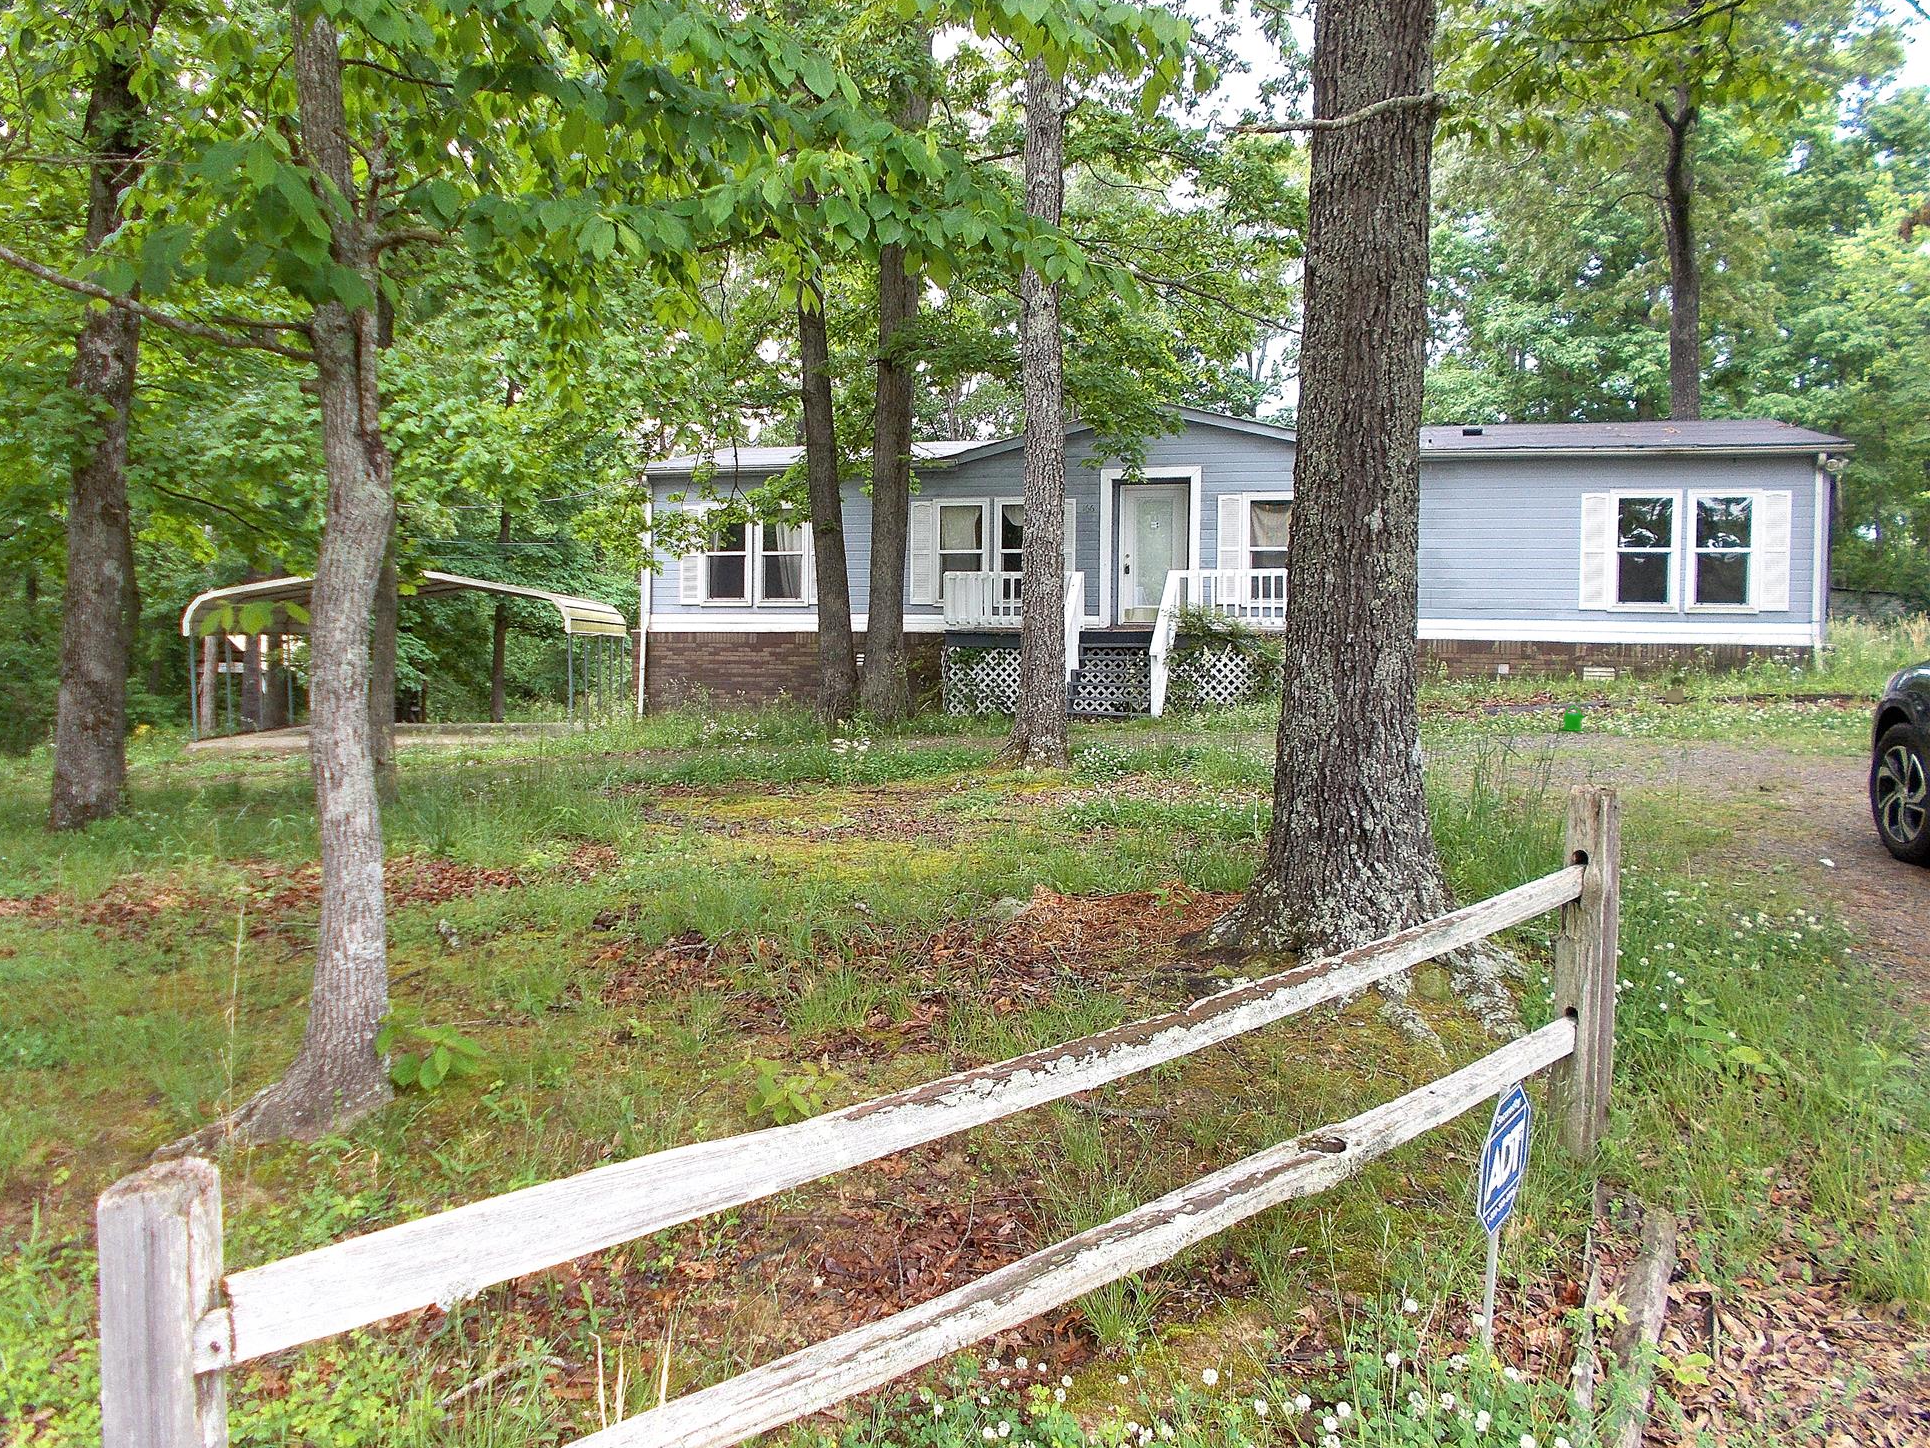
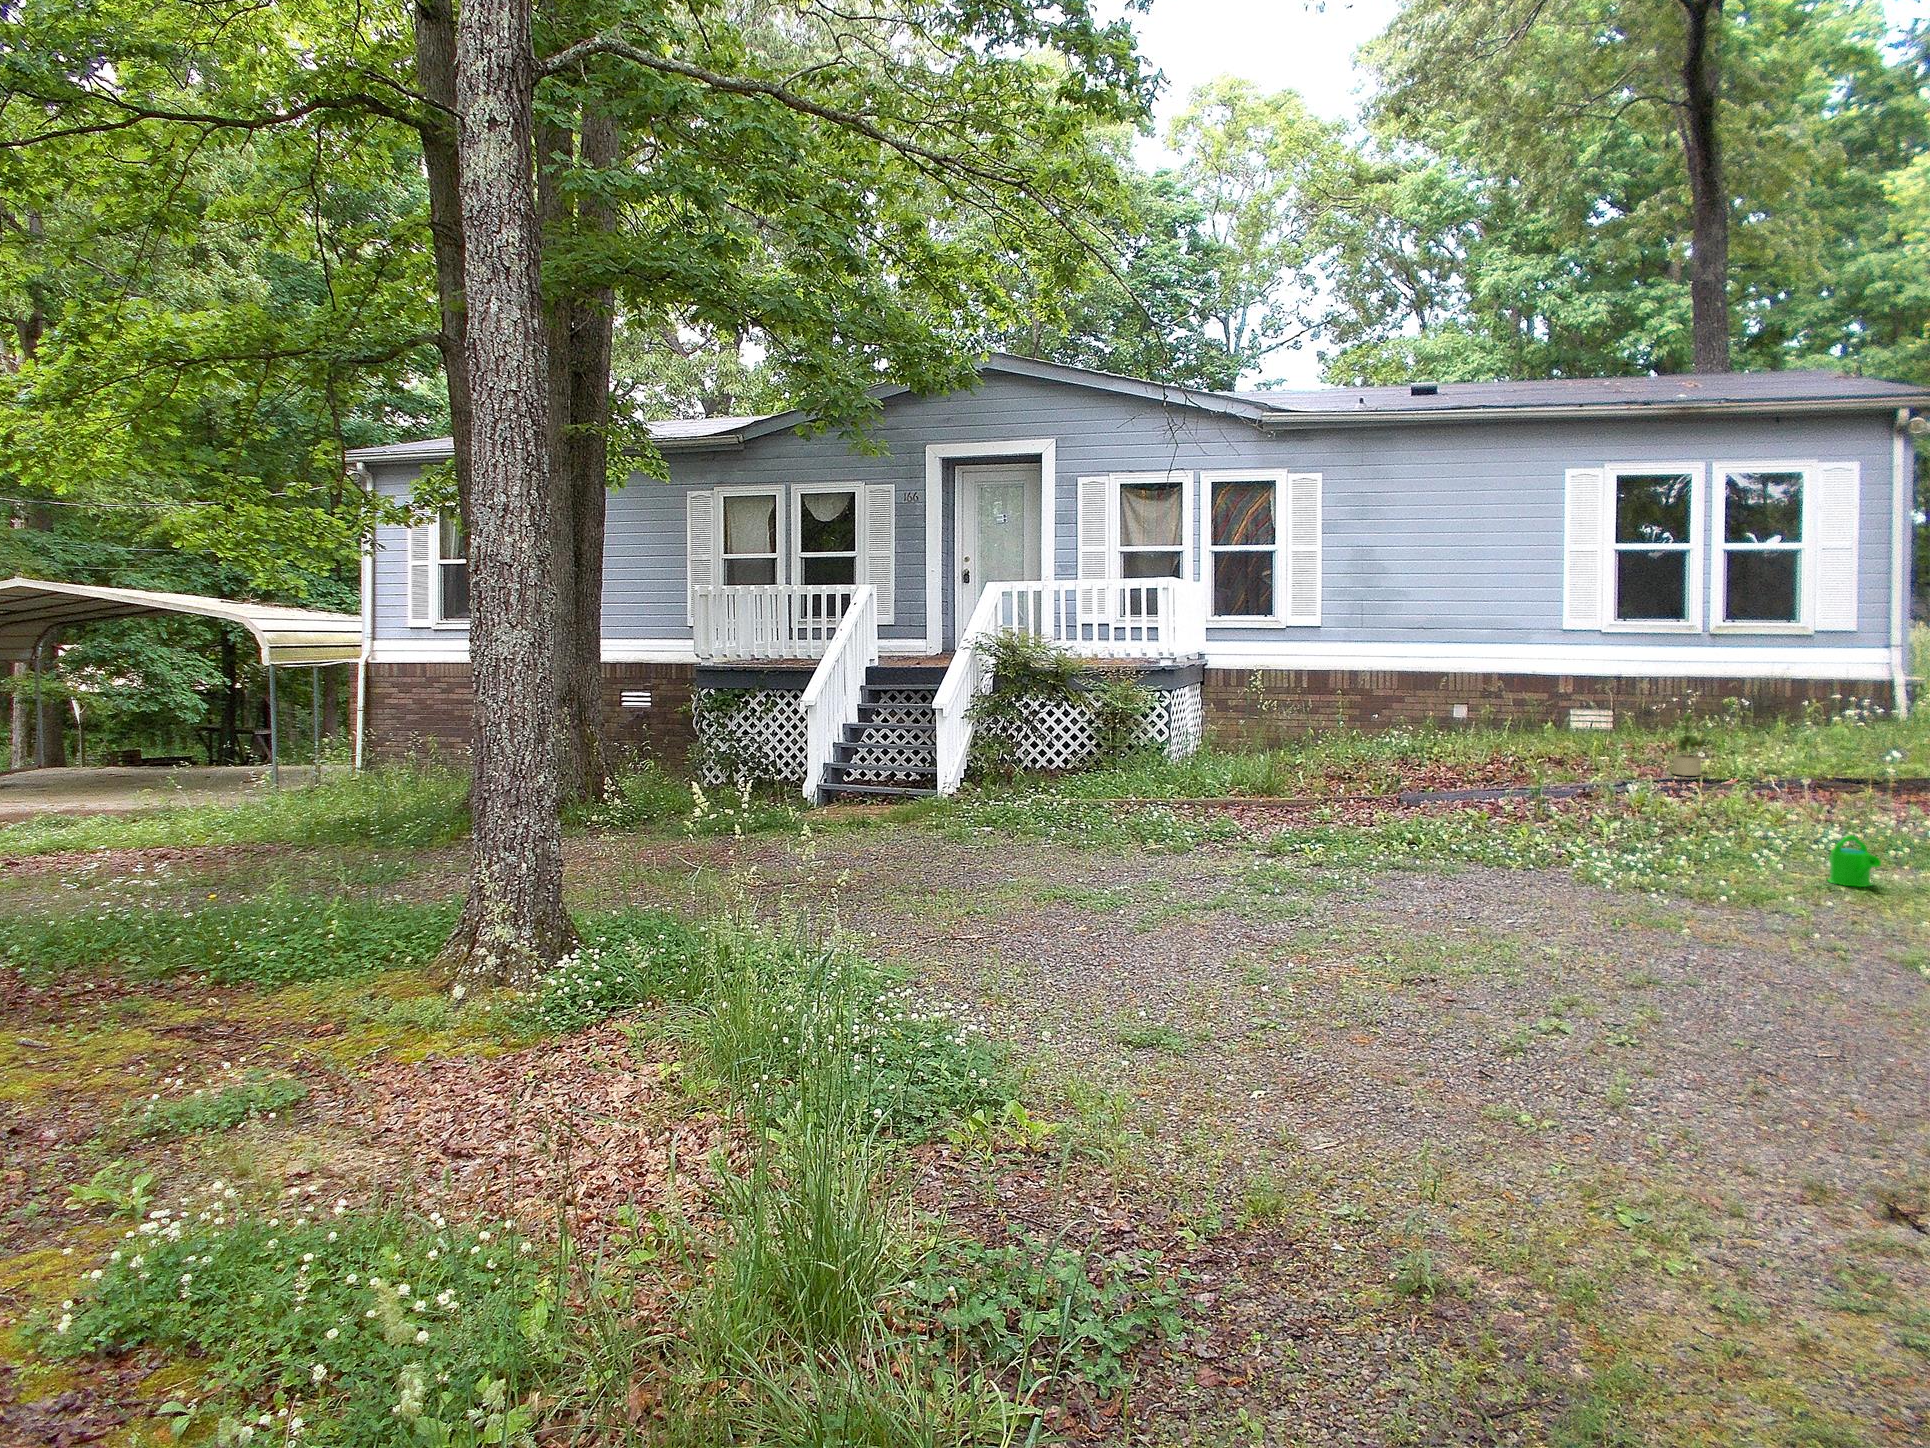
watering can: present [1563,706,1585,731] -> present [1828,835,1881,887]

